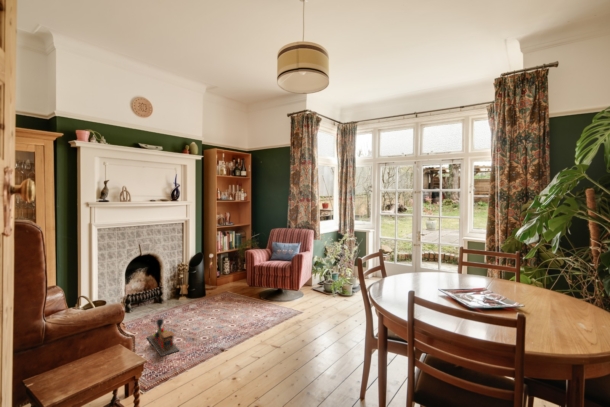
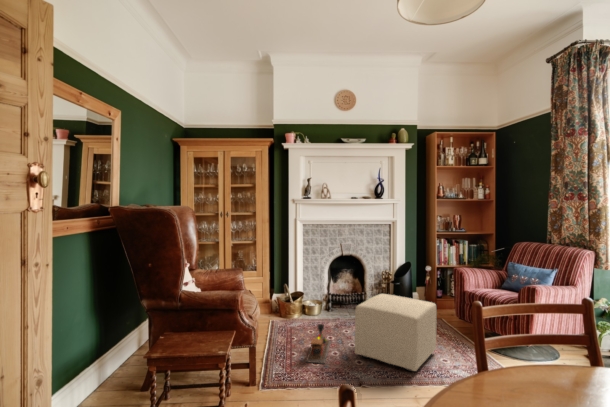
ottoman: none [198,277,251,333] -> present [355,294,437,371]

